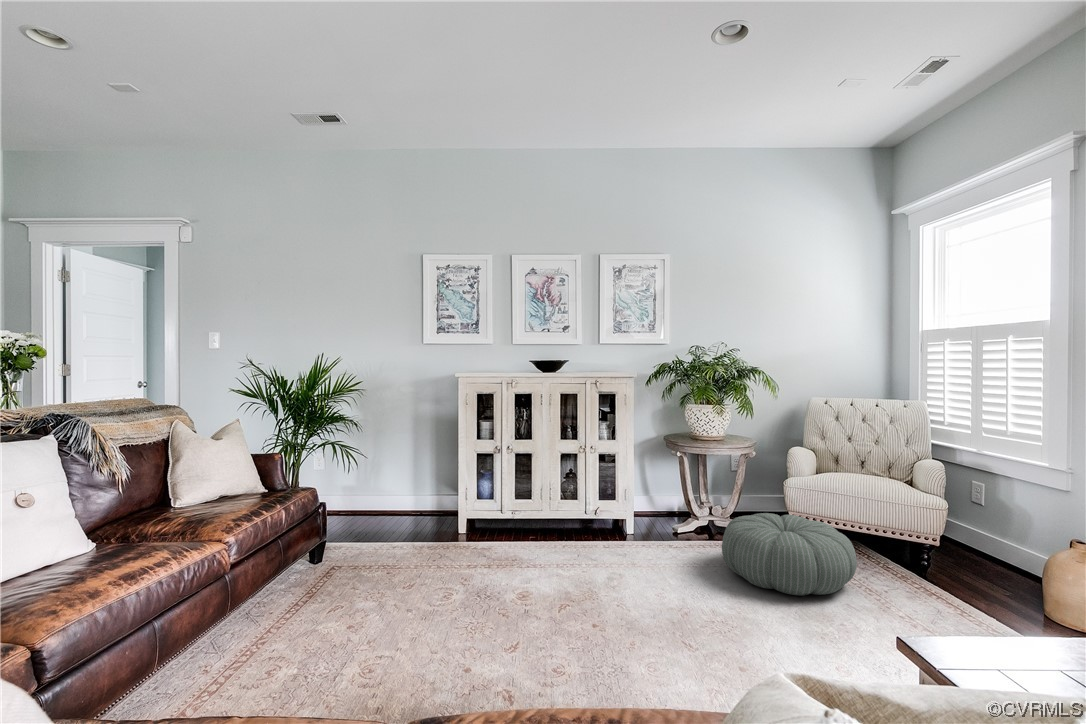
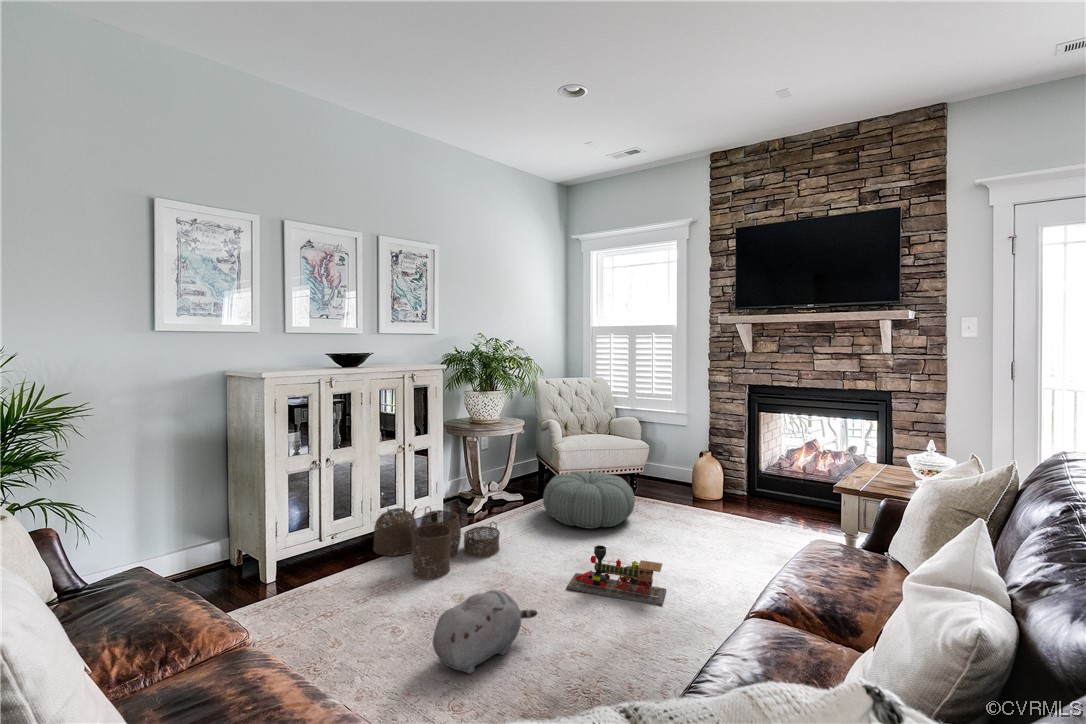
woven basket: none [526,500,632,572] -> present [373,506,500,579]
plush toy: none [403,569,515,641] -> present [433,590,537,674]
toy train: none [614,585,718,691] -> present [566,545,666,606]

